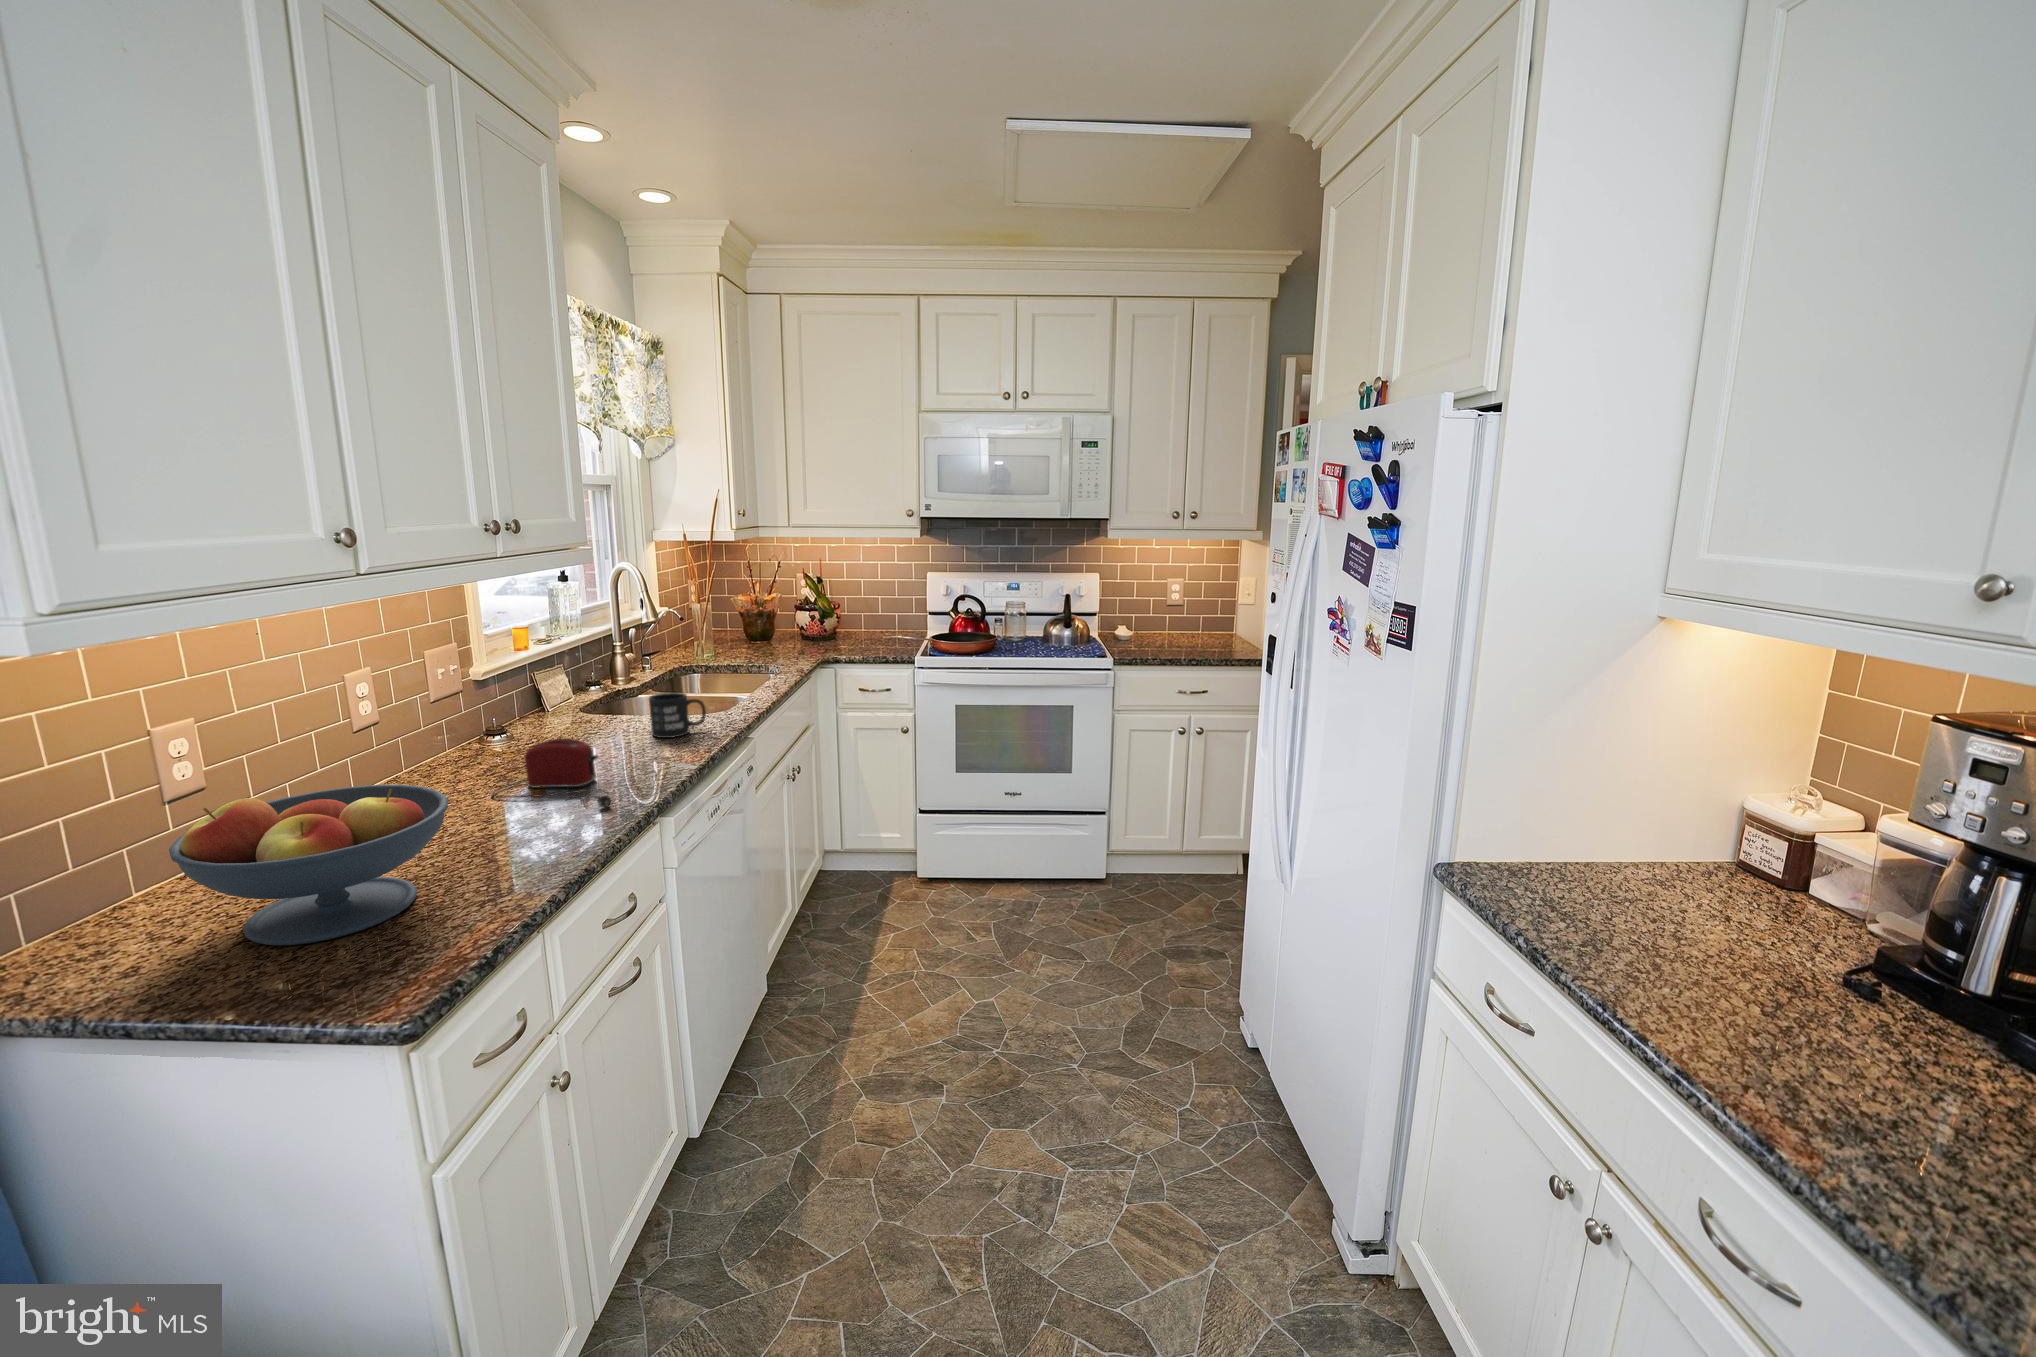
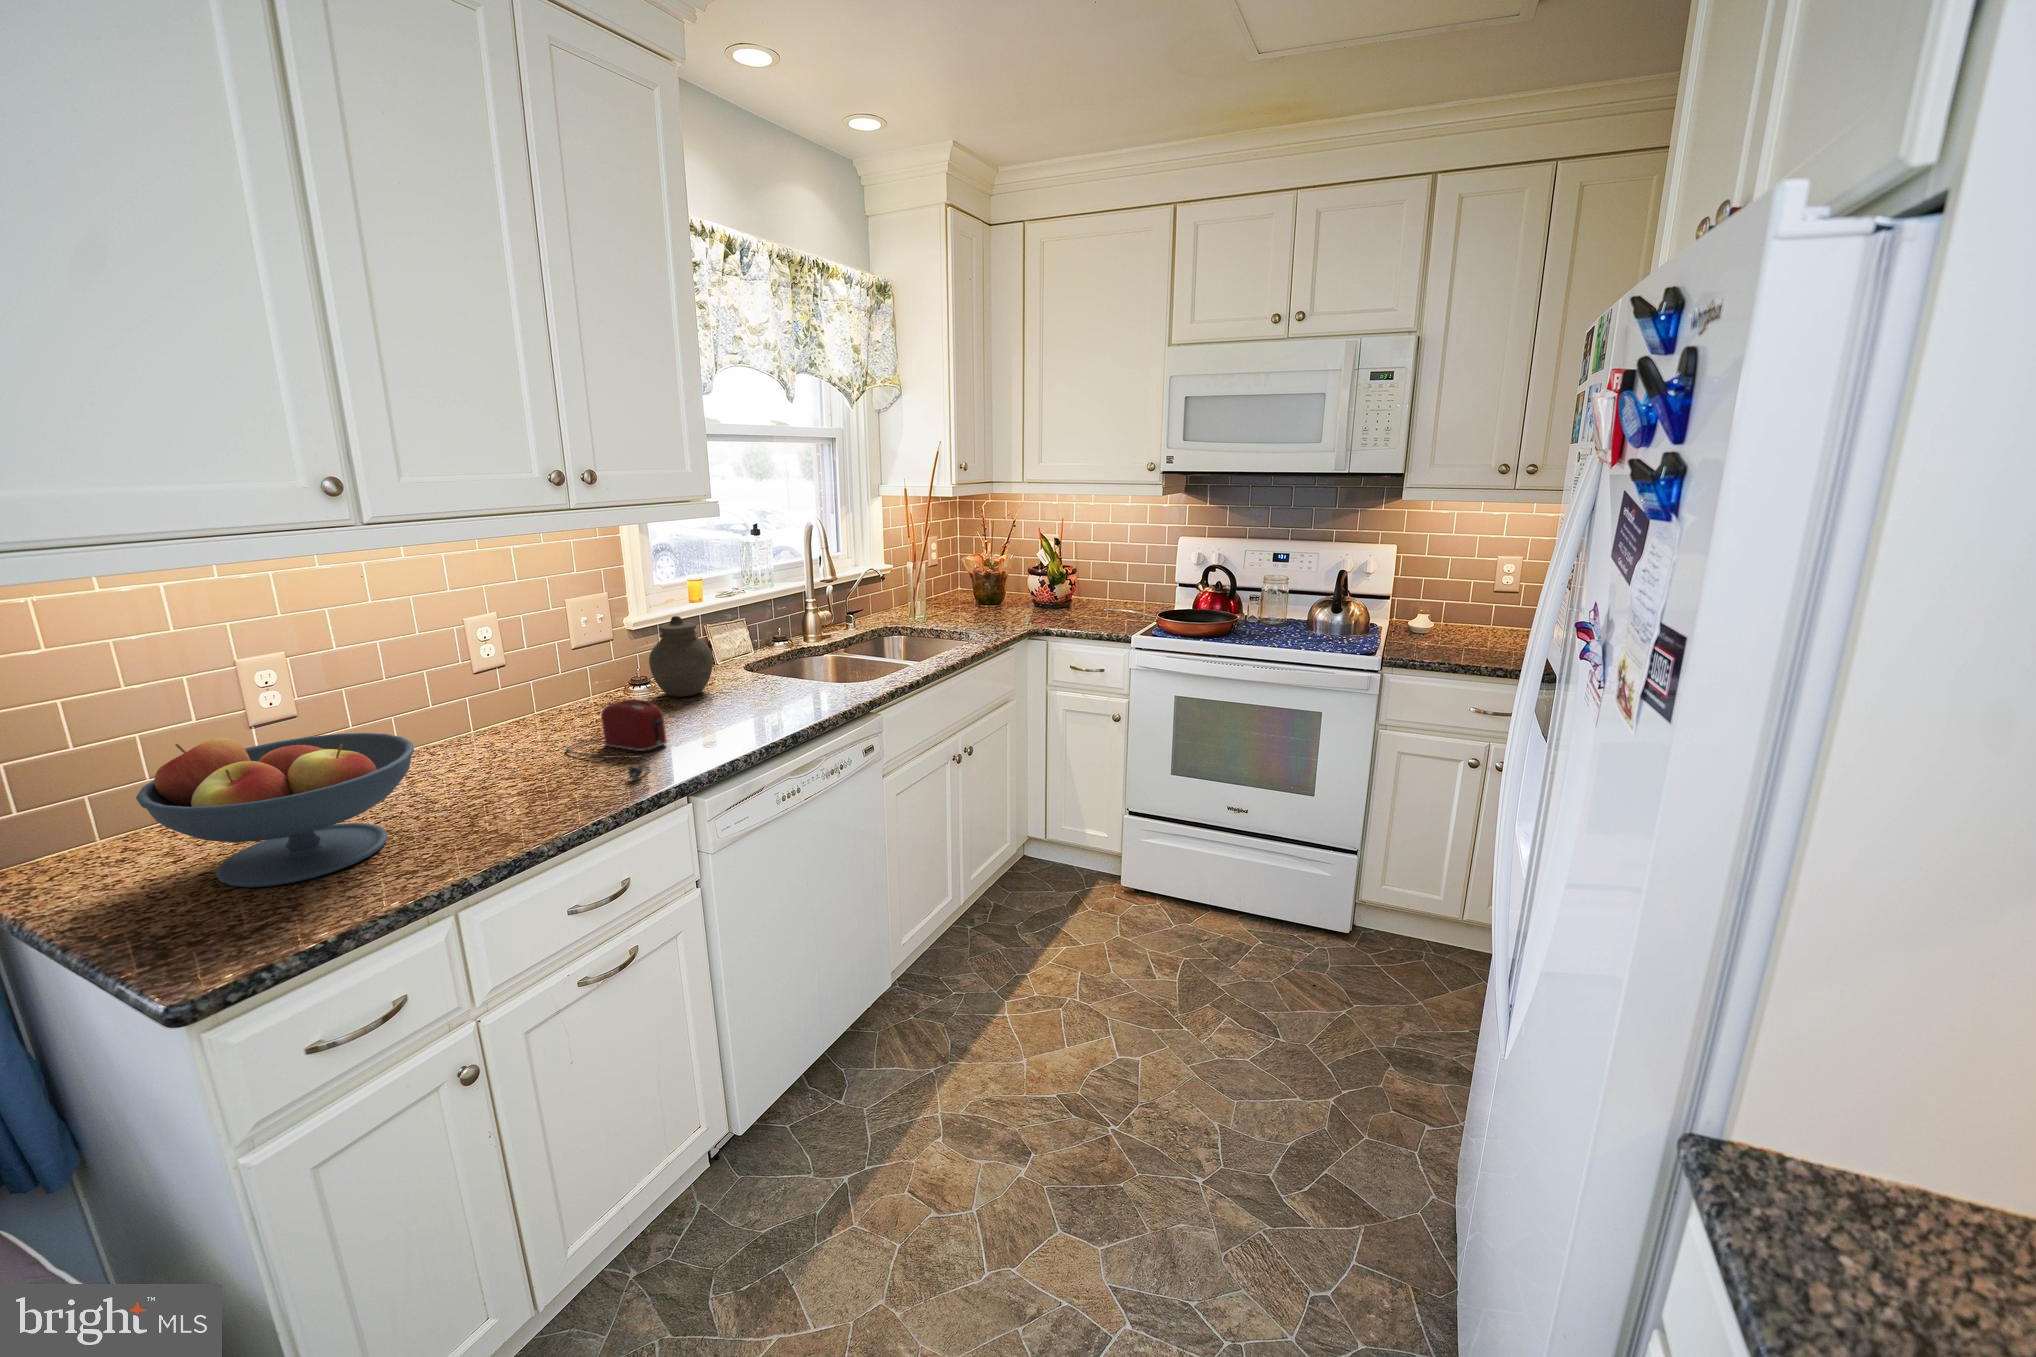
jar: none [511,662,578,742] -> present [649,616,713,697]
mug: present [649,692,706,738] -> none [768,657,825,706]

